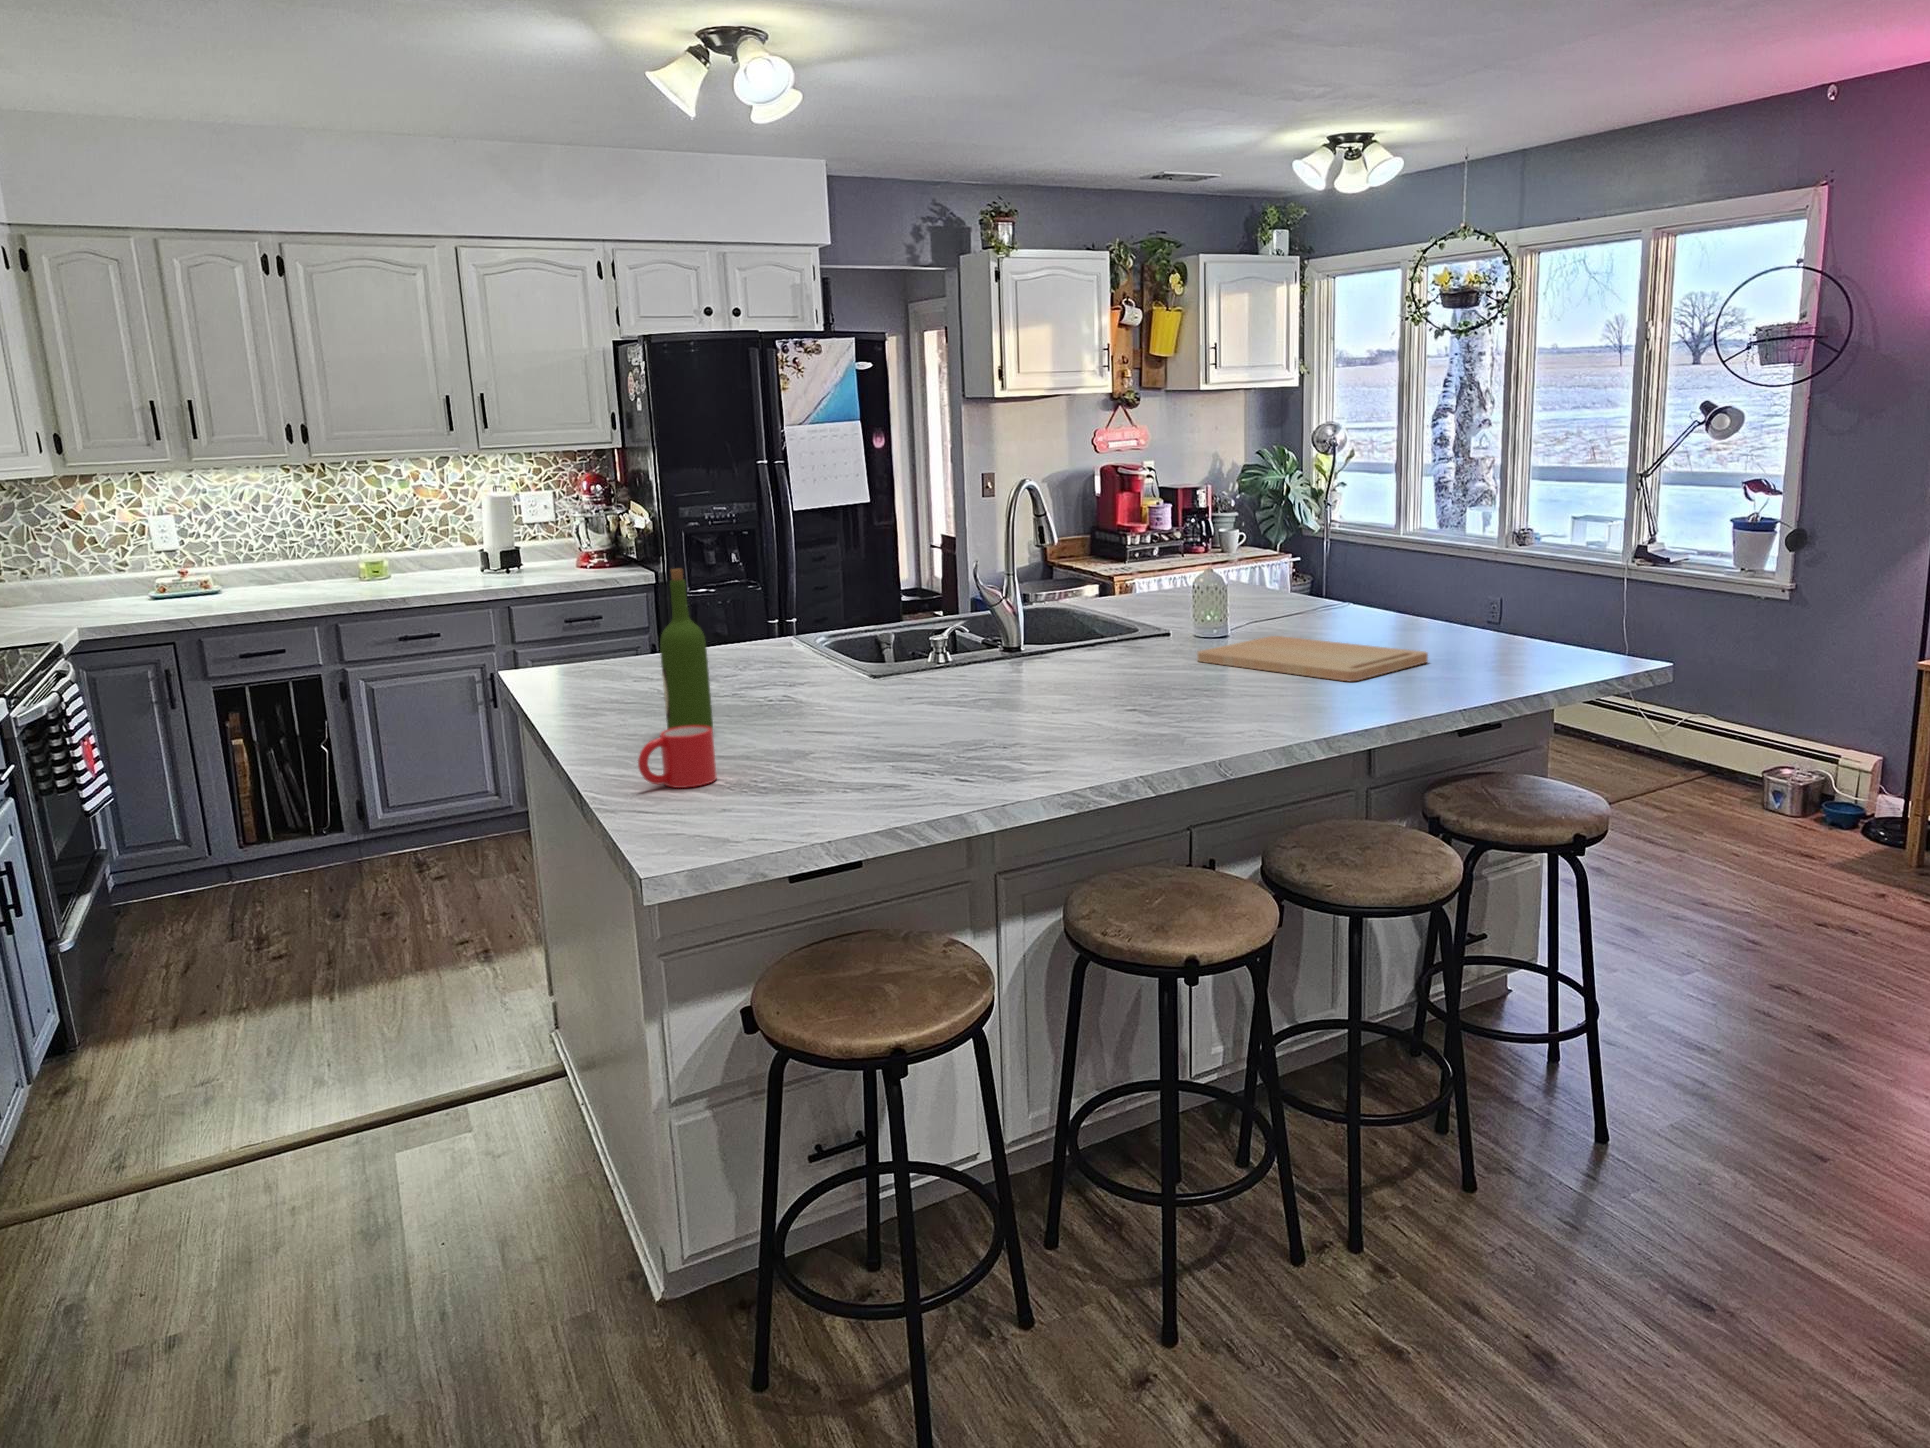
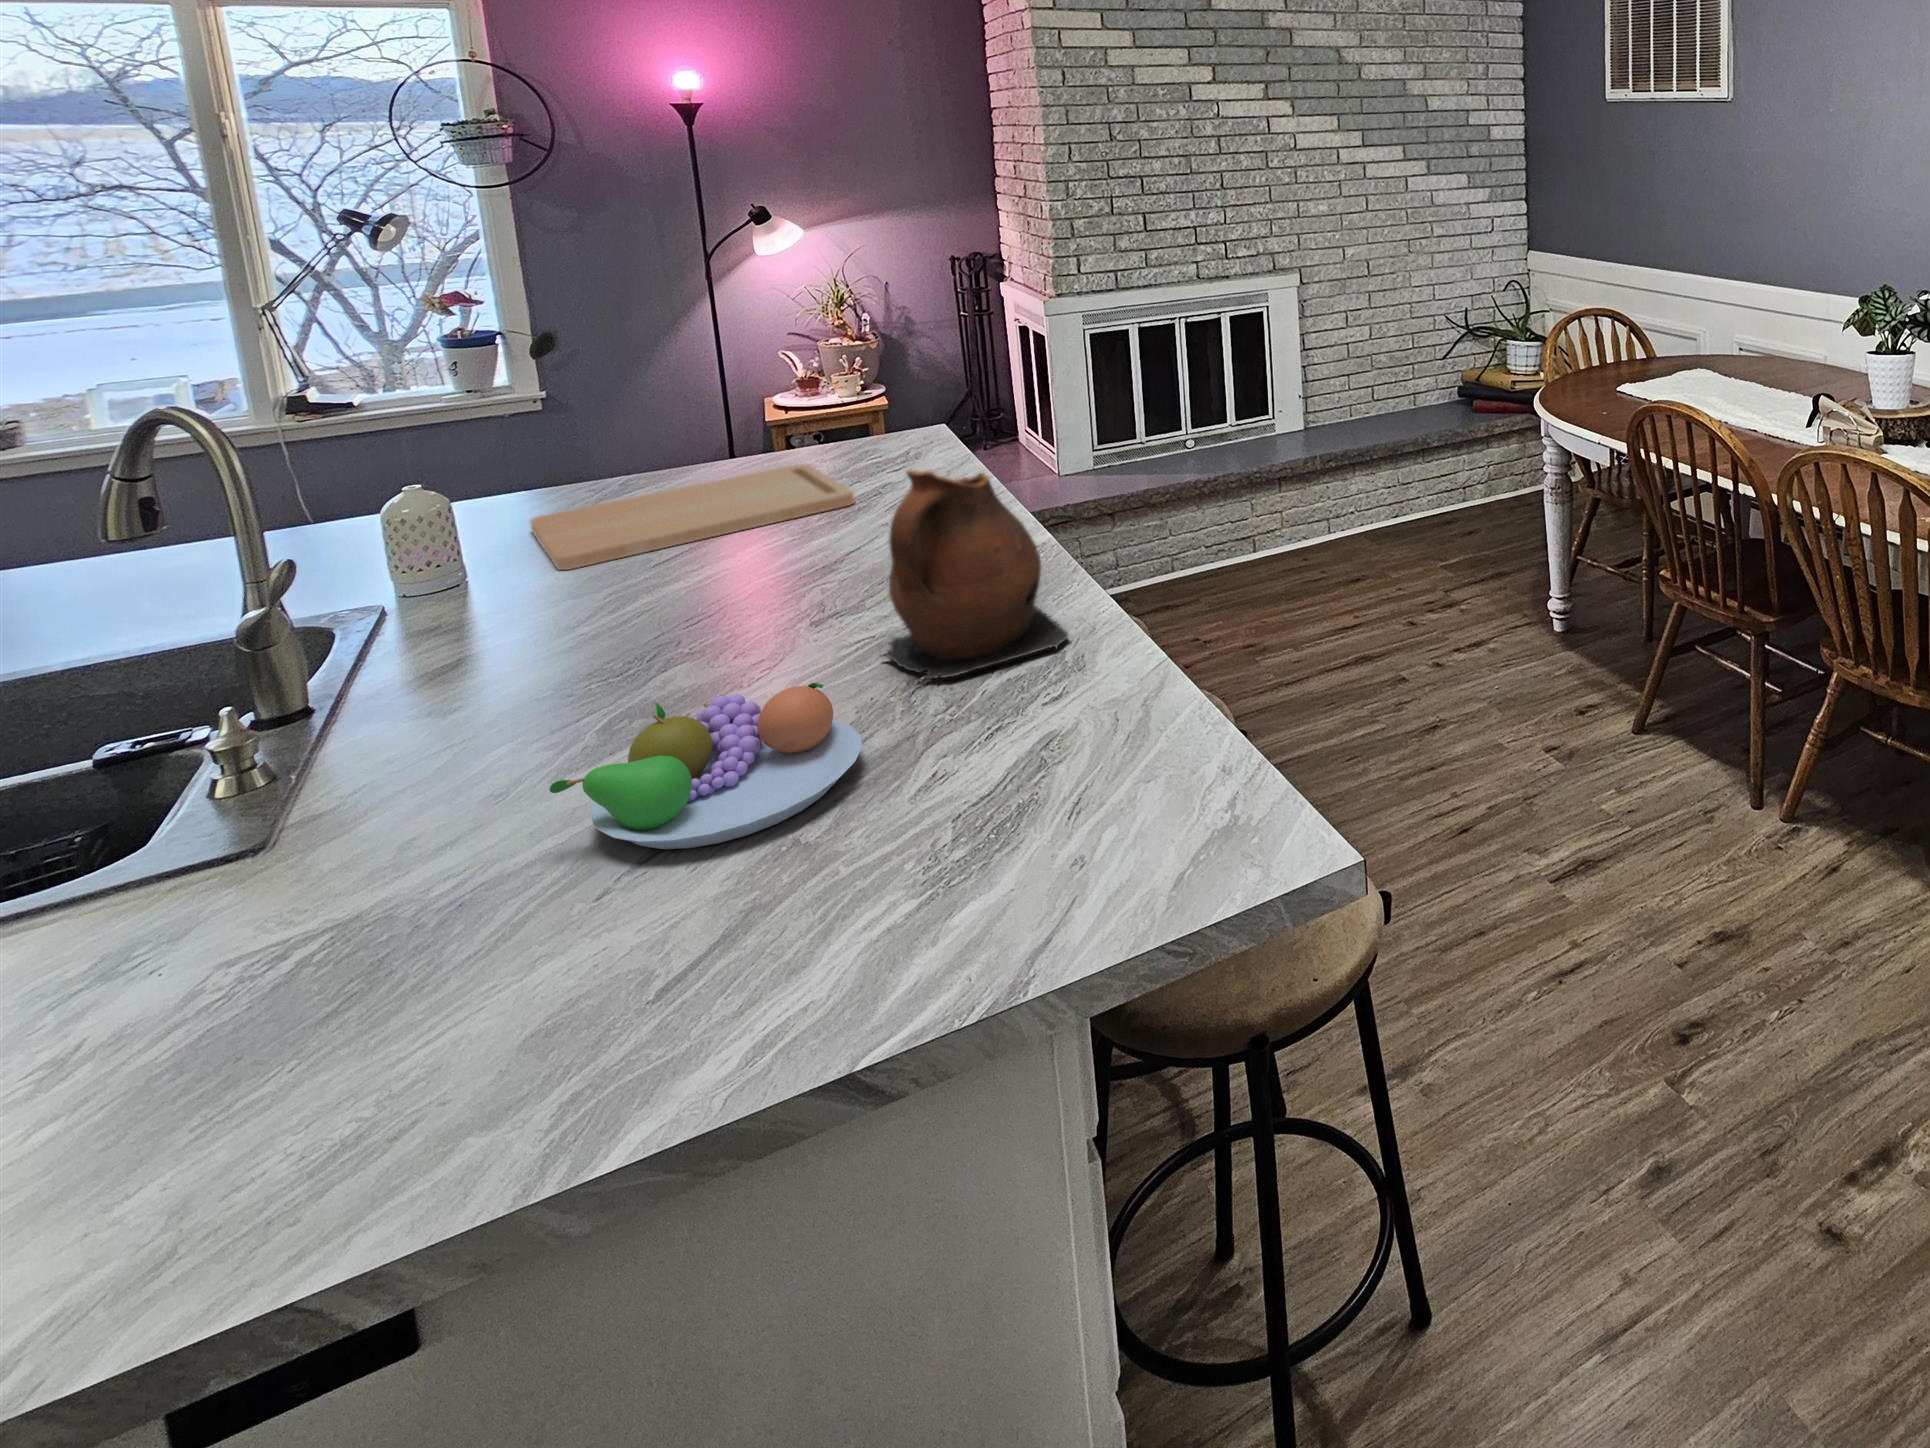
wine bottle: present [660,569,713,729] -> none [357,633,526,1034]
ceramic pitcher: none [965,594,1114,761] -> present [881,470,1069,679]
fruit bowl: none [778,676,910,748] -> present [550,683,862,849]
mug: present [638,725,717,788] -> none [875,792,985,929]

